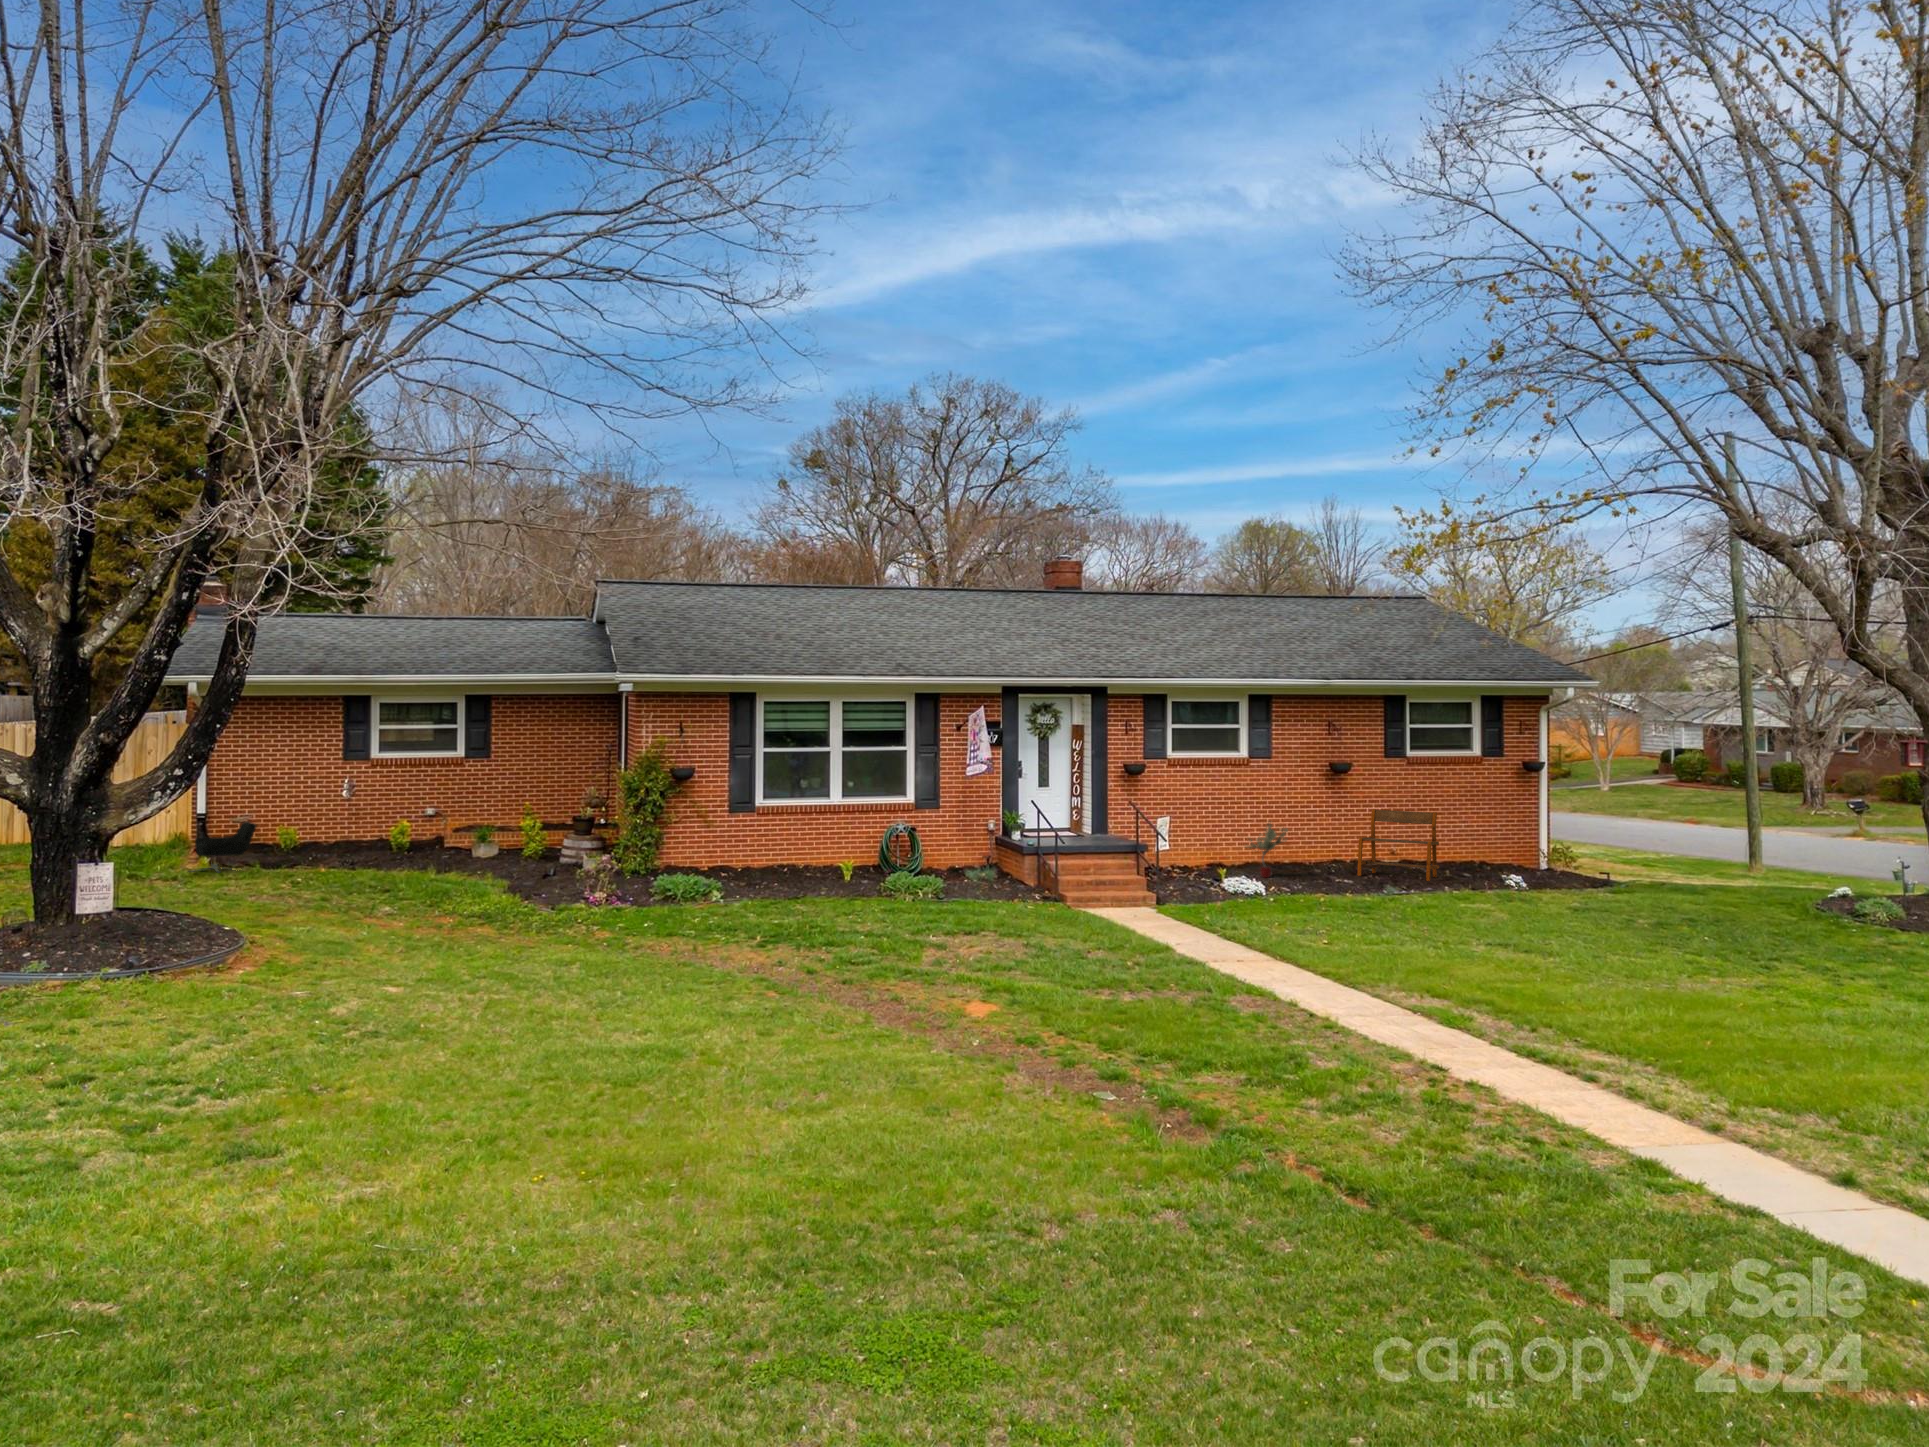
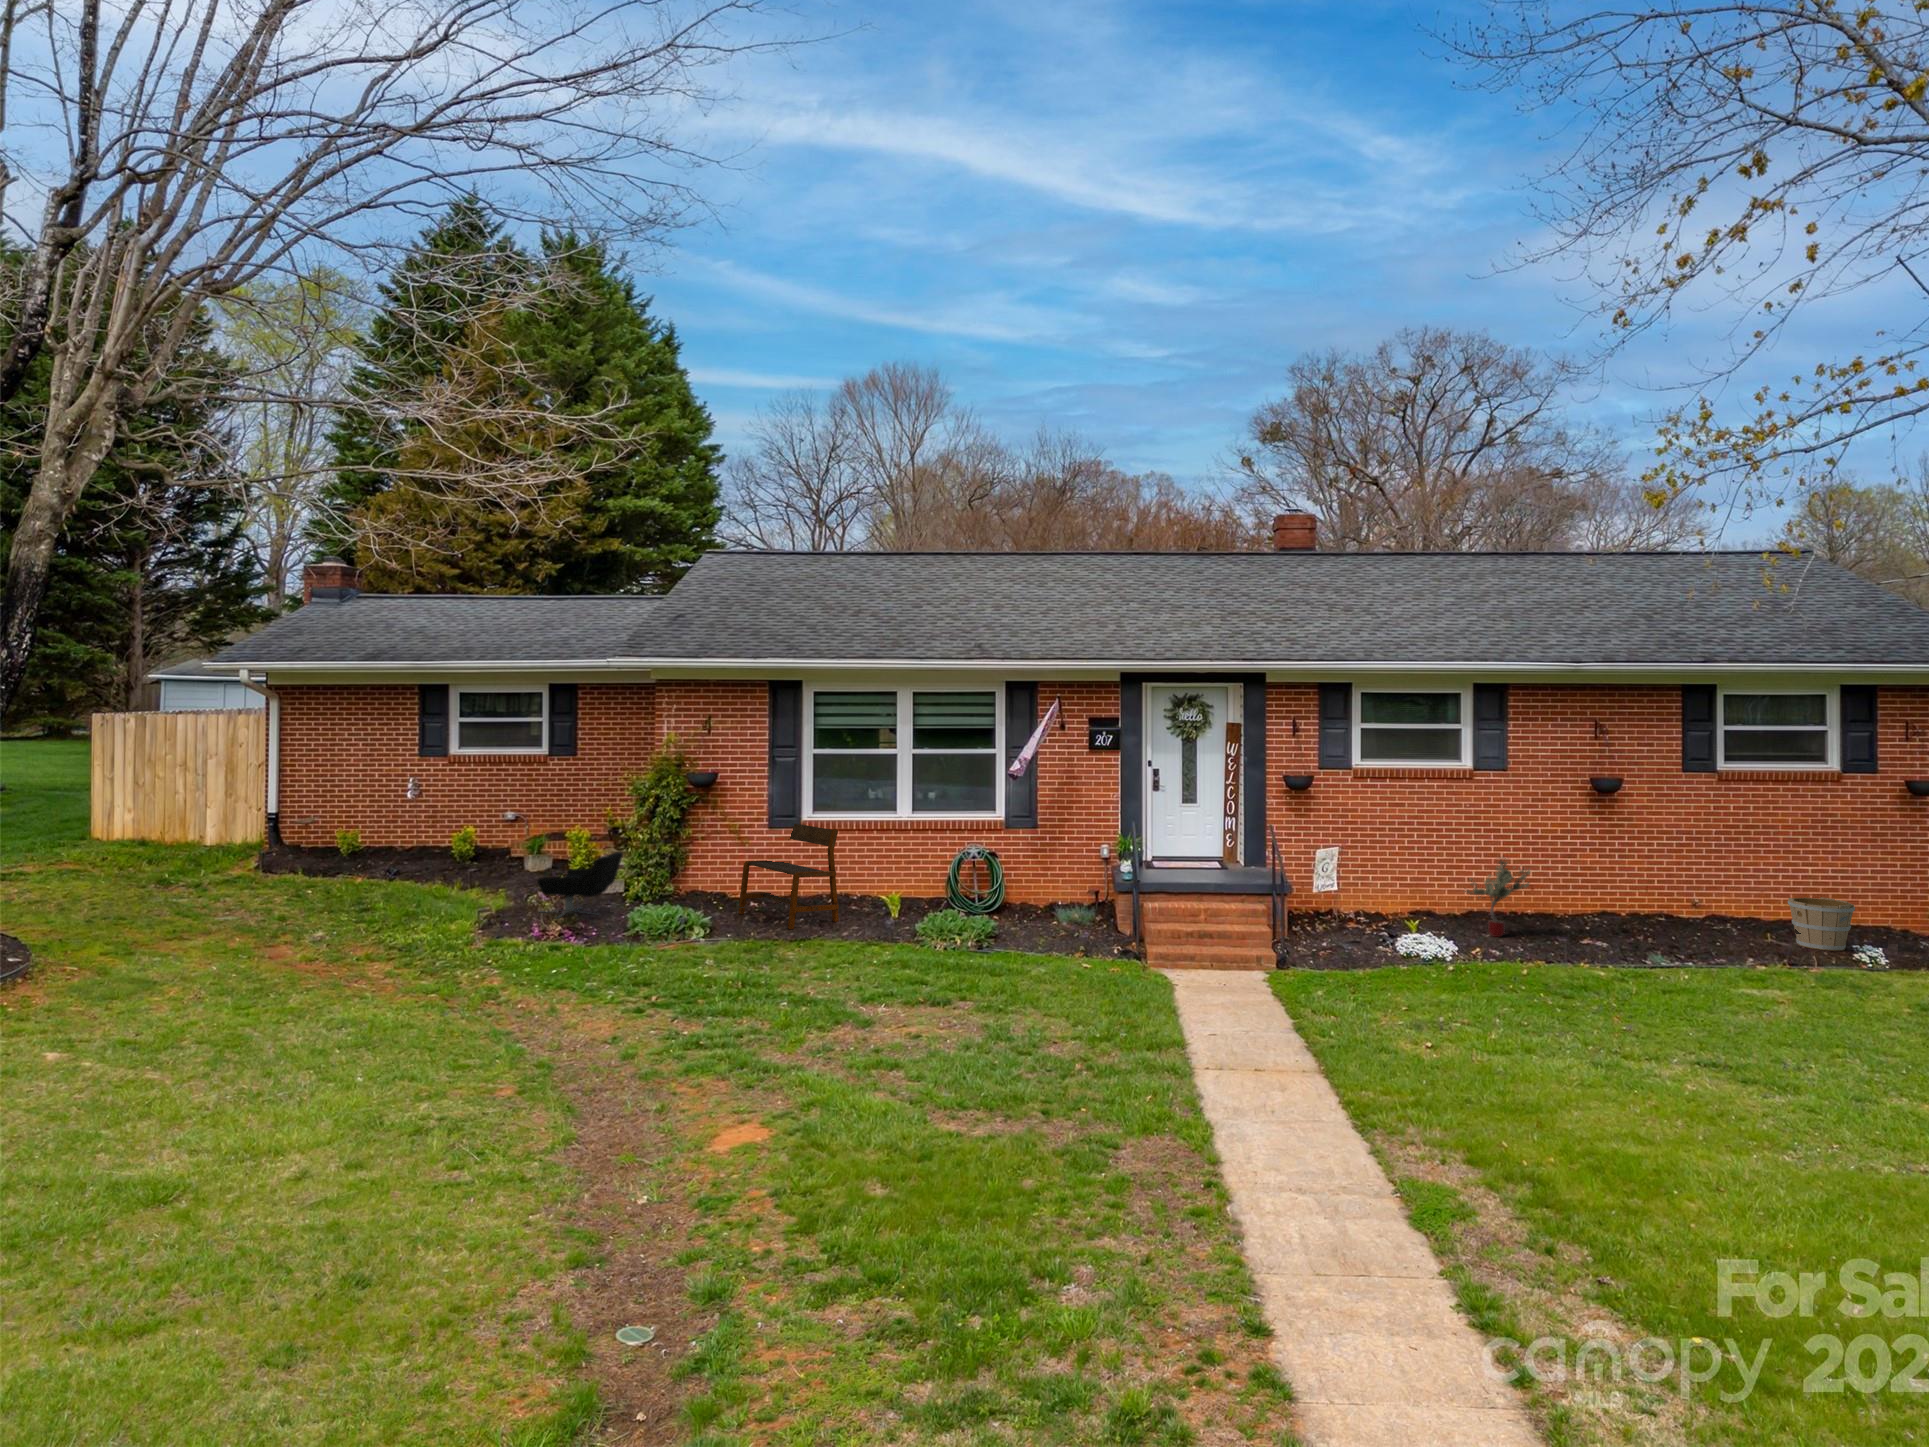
bench: present [1357,809,1439,881] -> present [738,824,839,929]
lounge chair: present [195,821,257,872] -> present [537,852,623,918]
wooden bucket: none [1446,843,1487,877] -> present [1788,897,1855,951]

